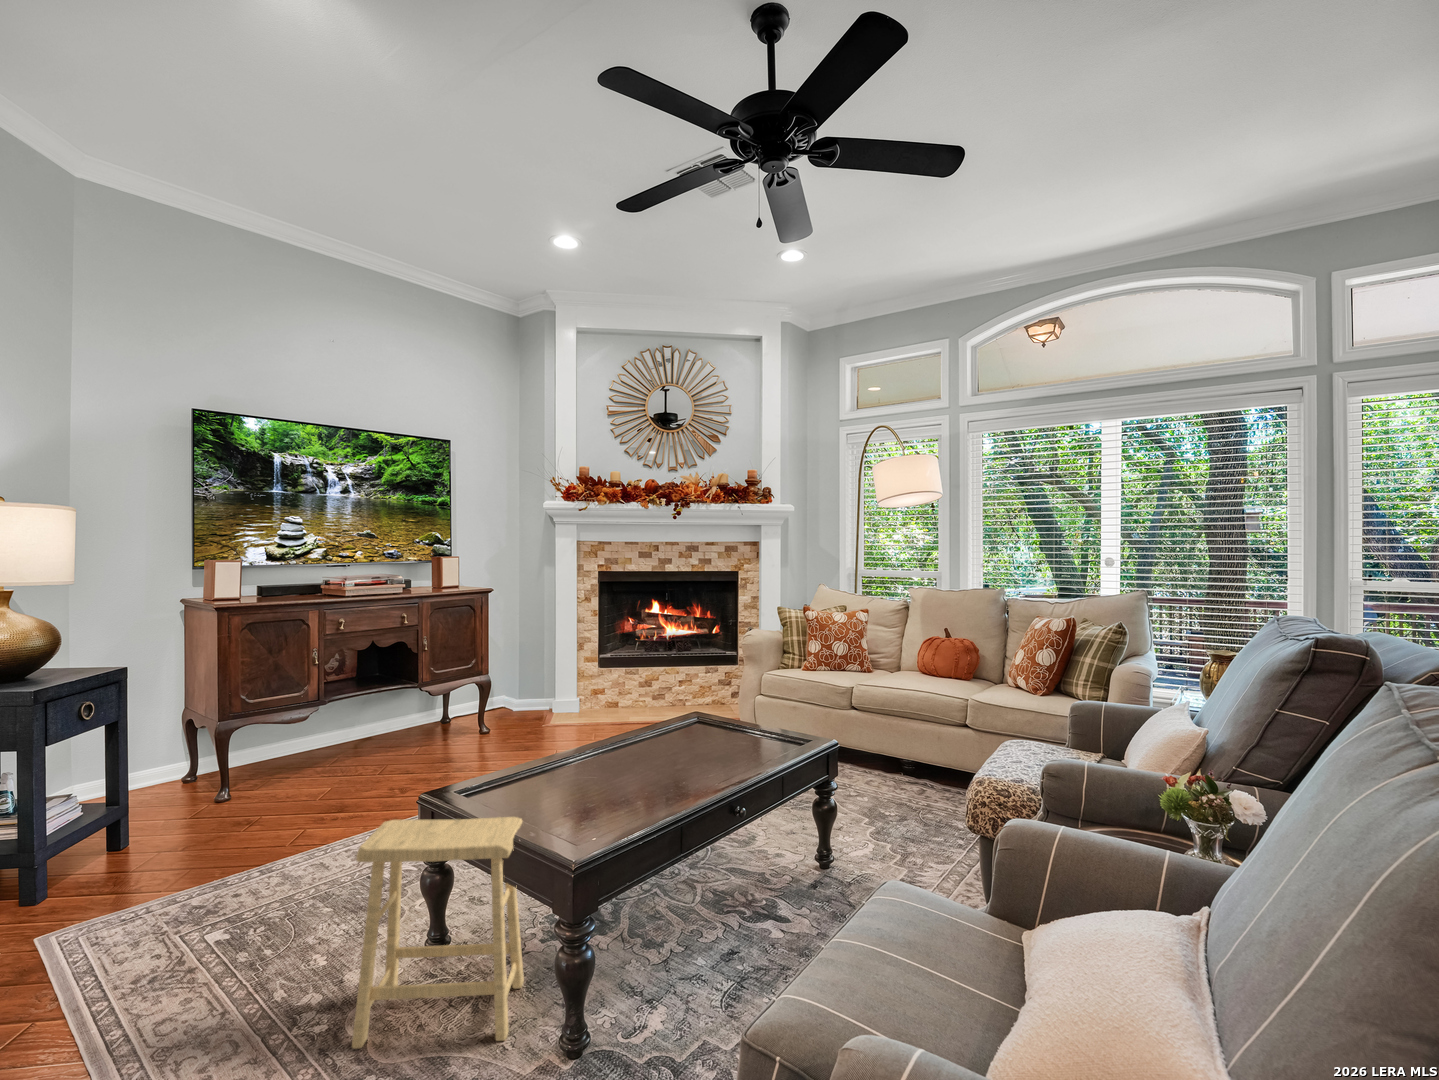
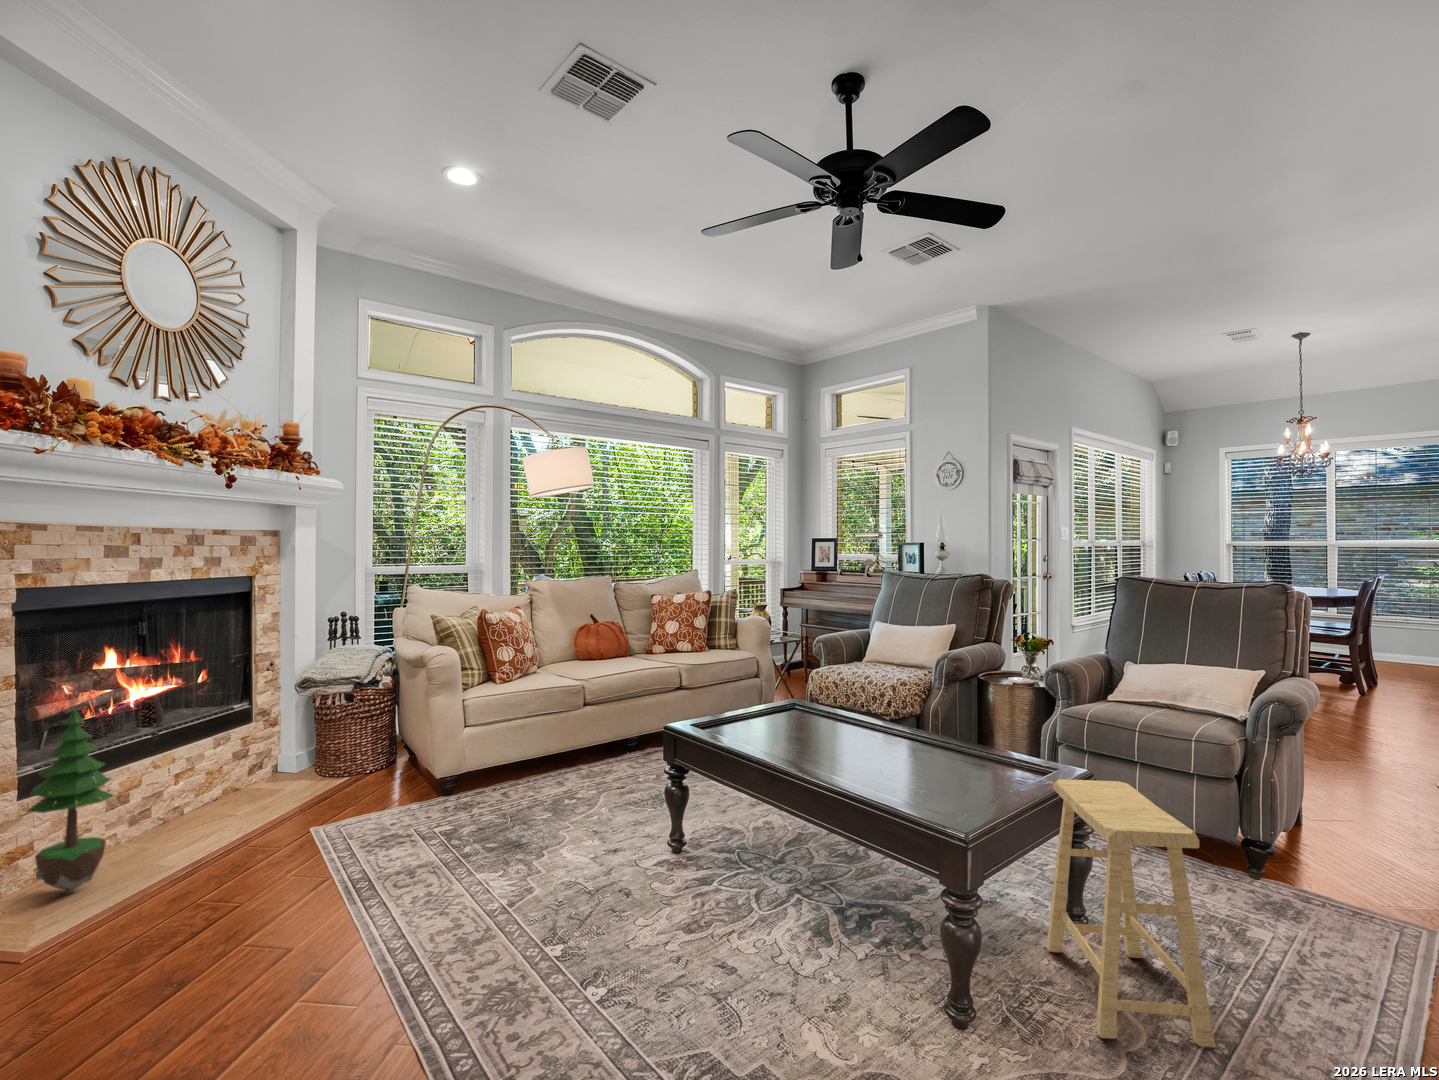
potted tree: none [583,629,614,715] -> present [28,709,114,892]

